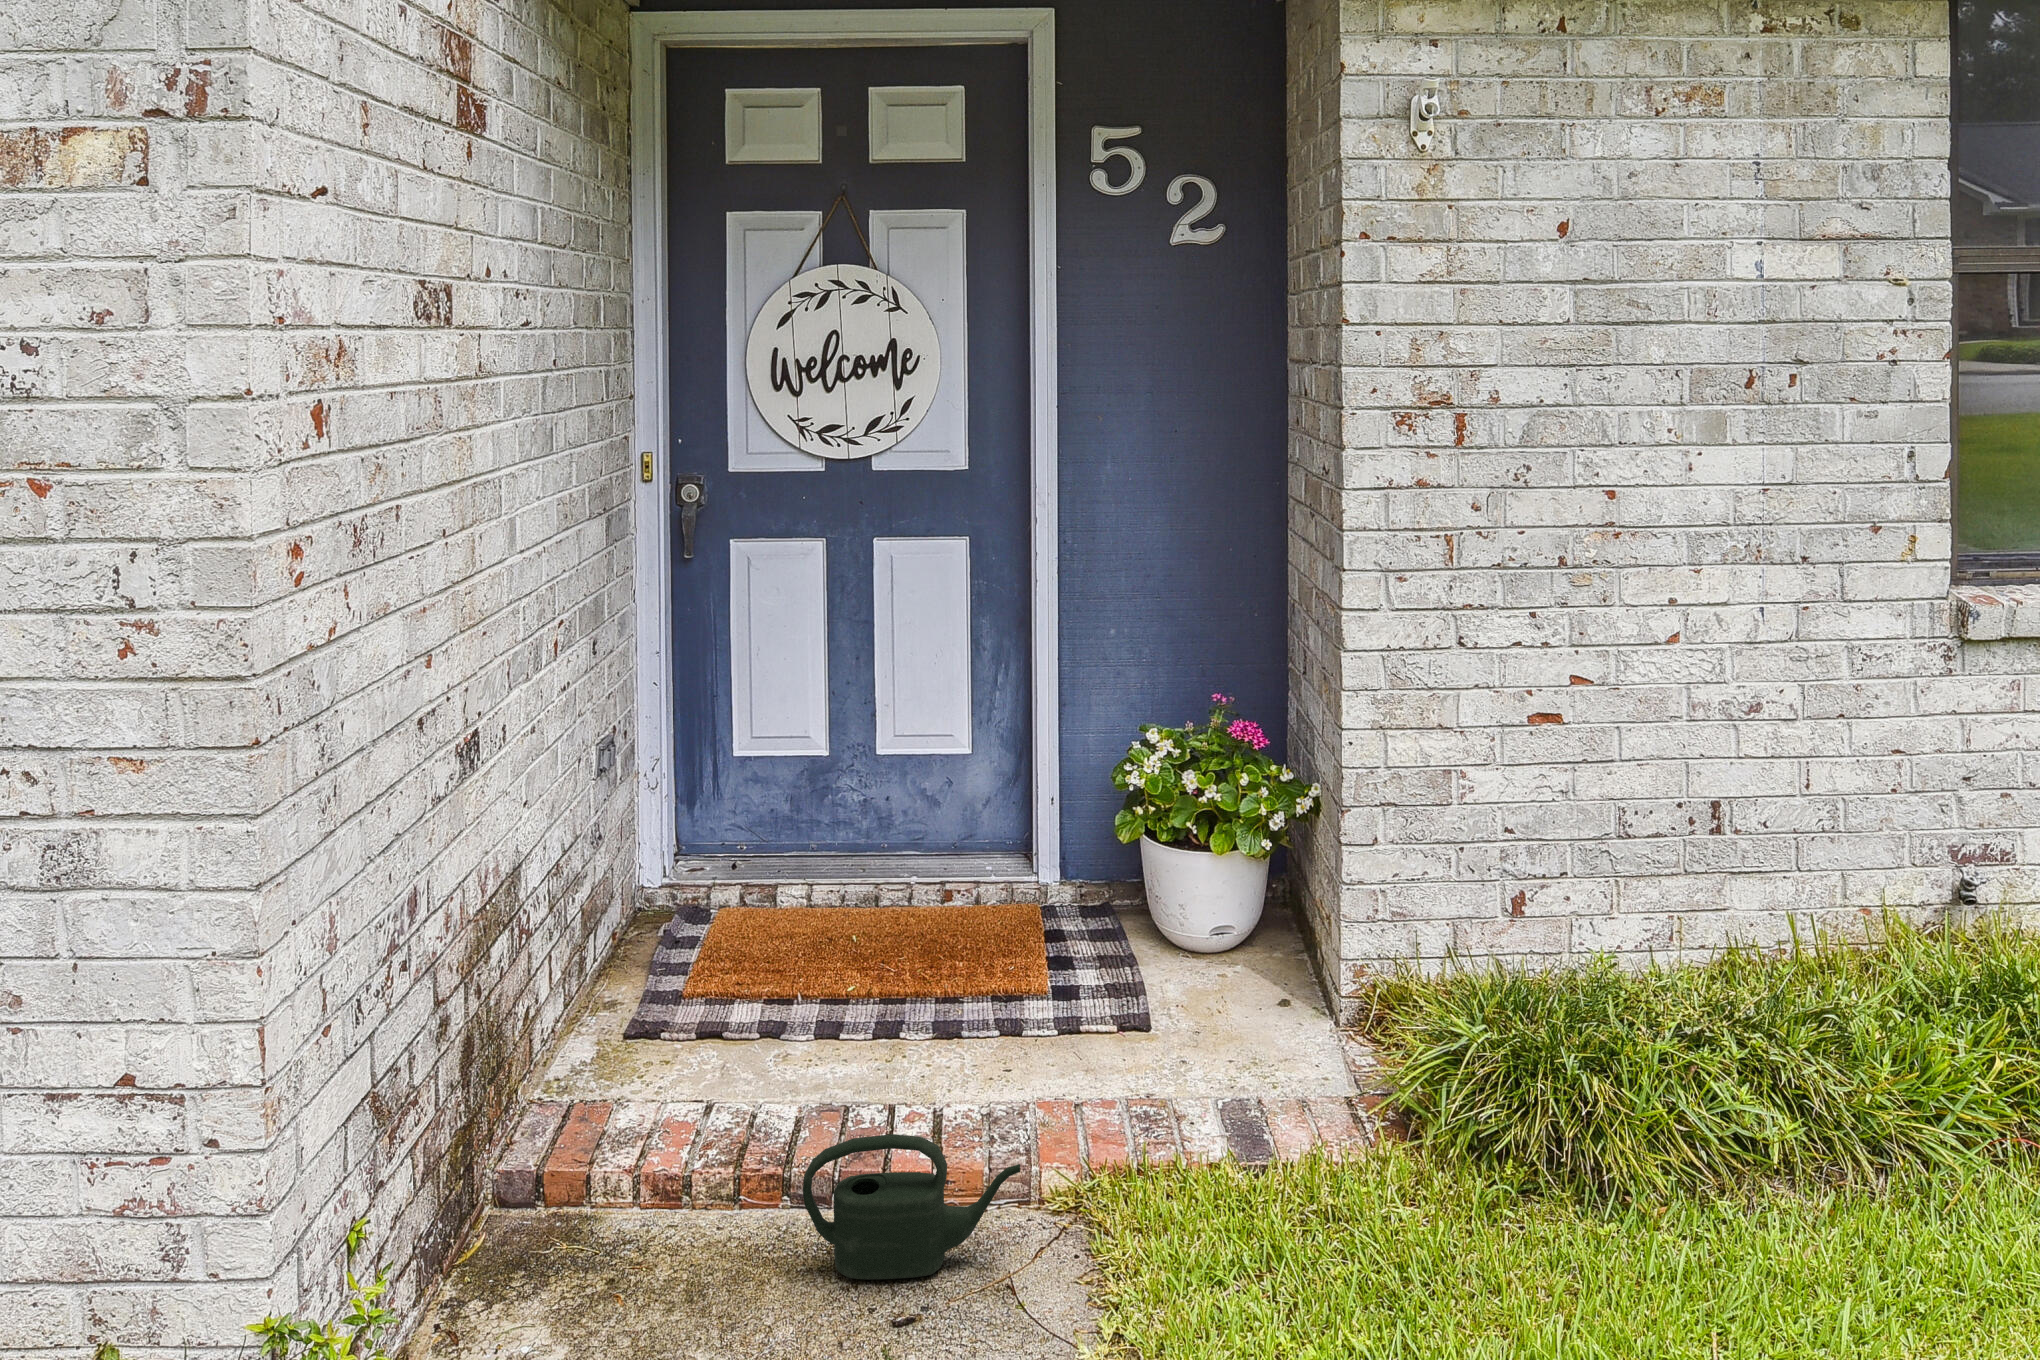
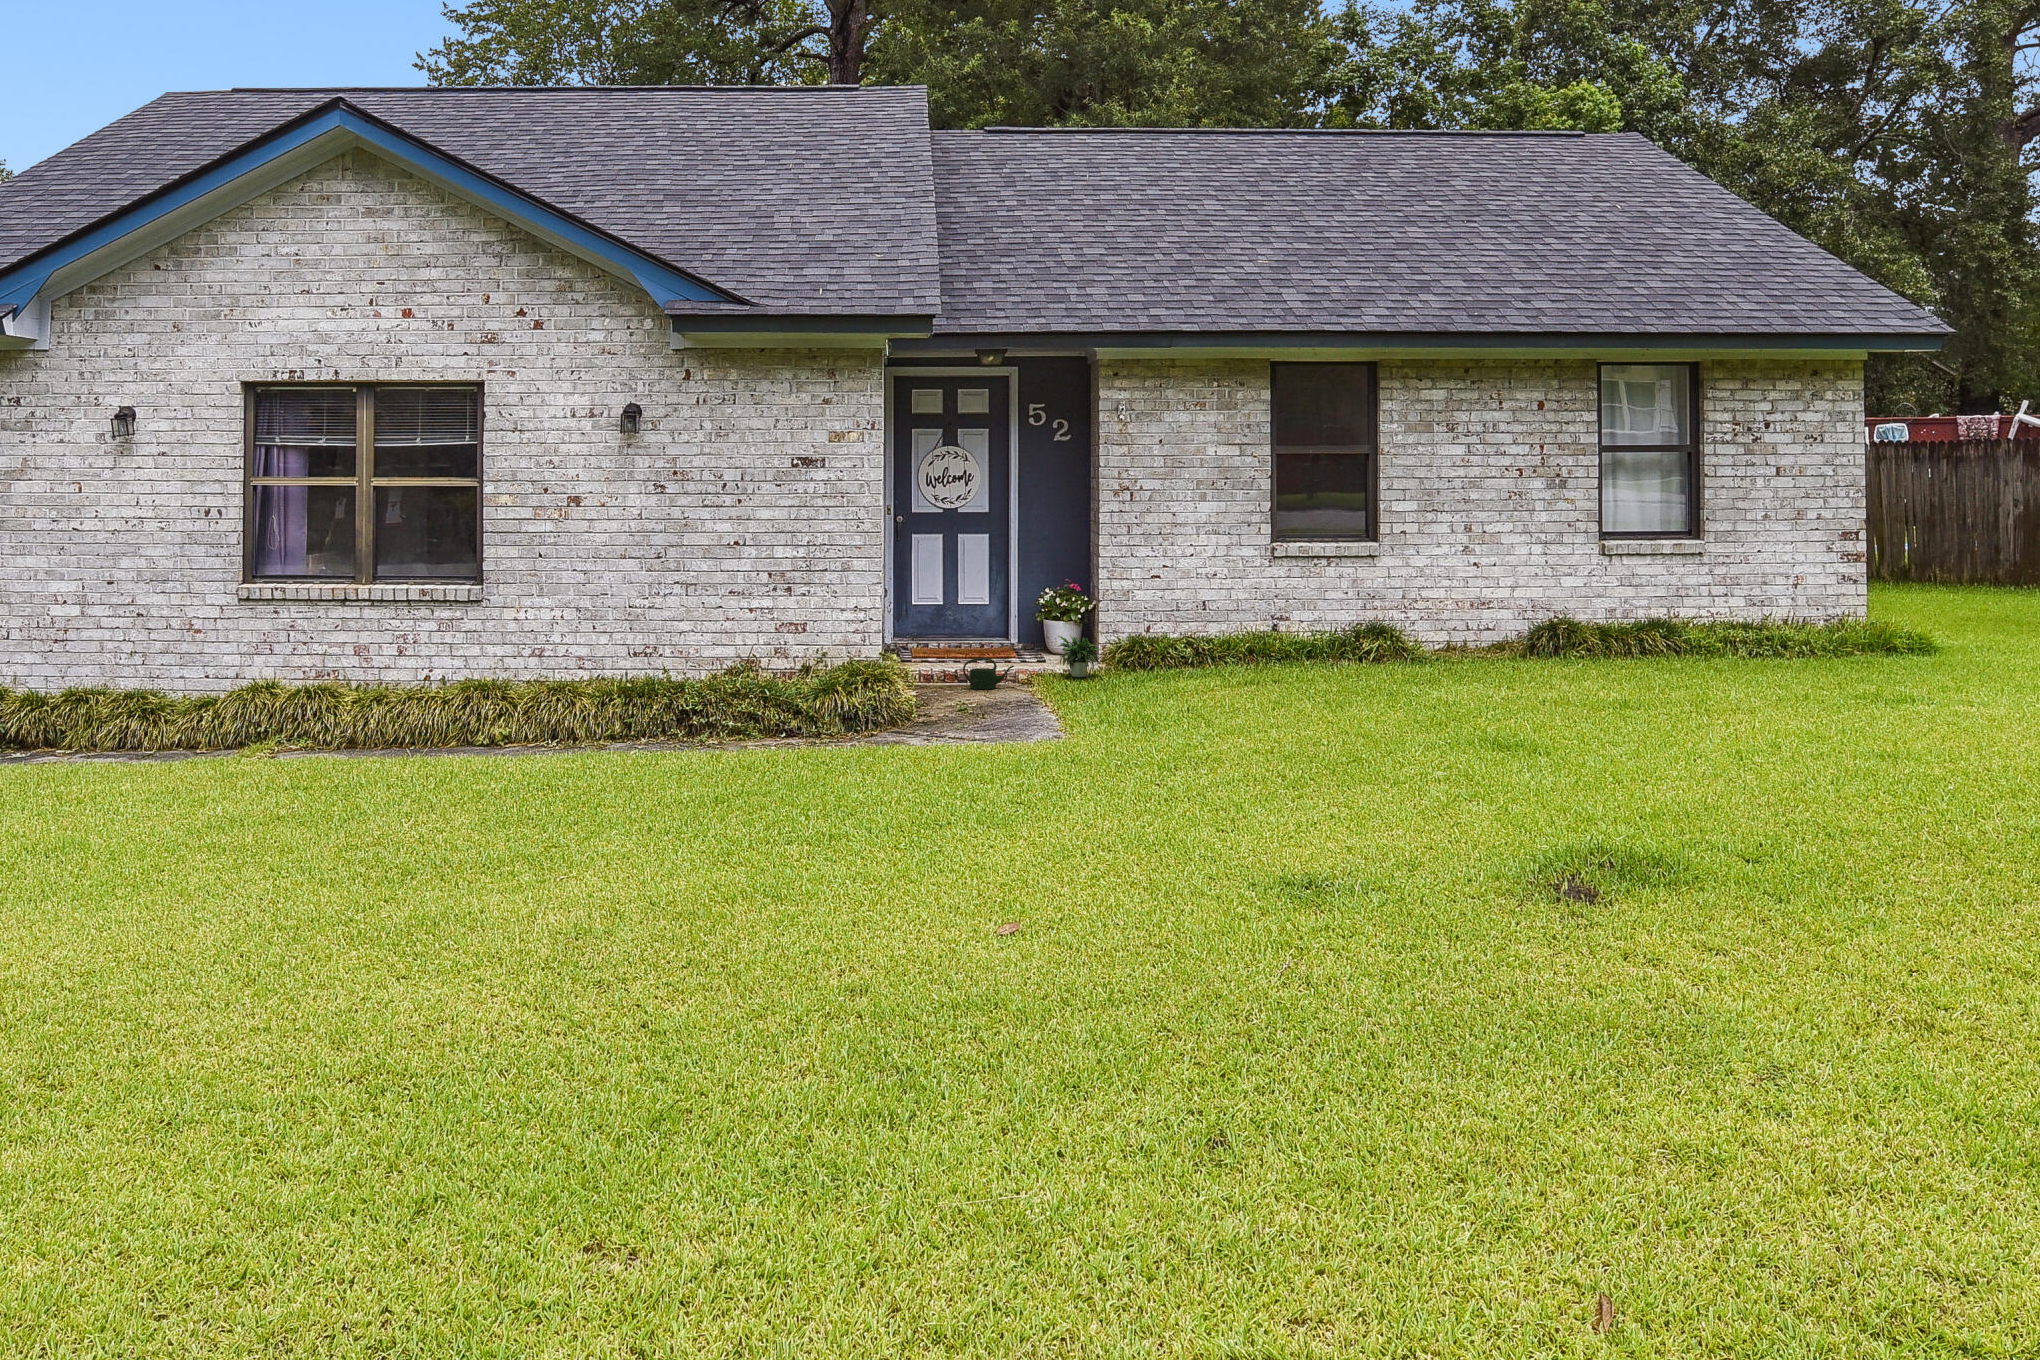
potted plant: none [1185,1003,1393,1216] -> present [1058,635,1100,677]

